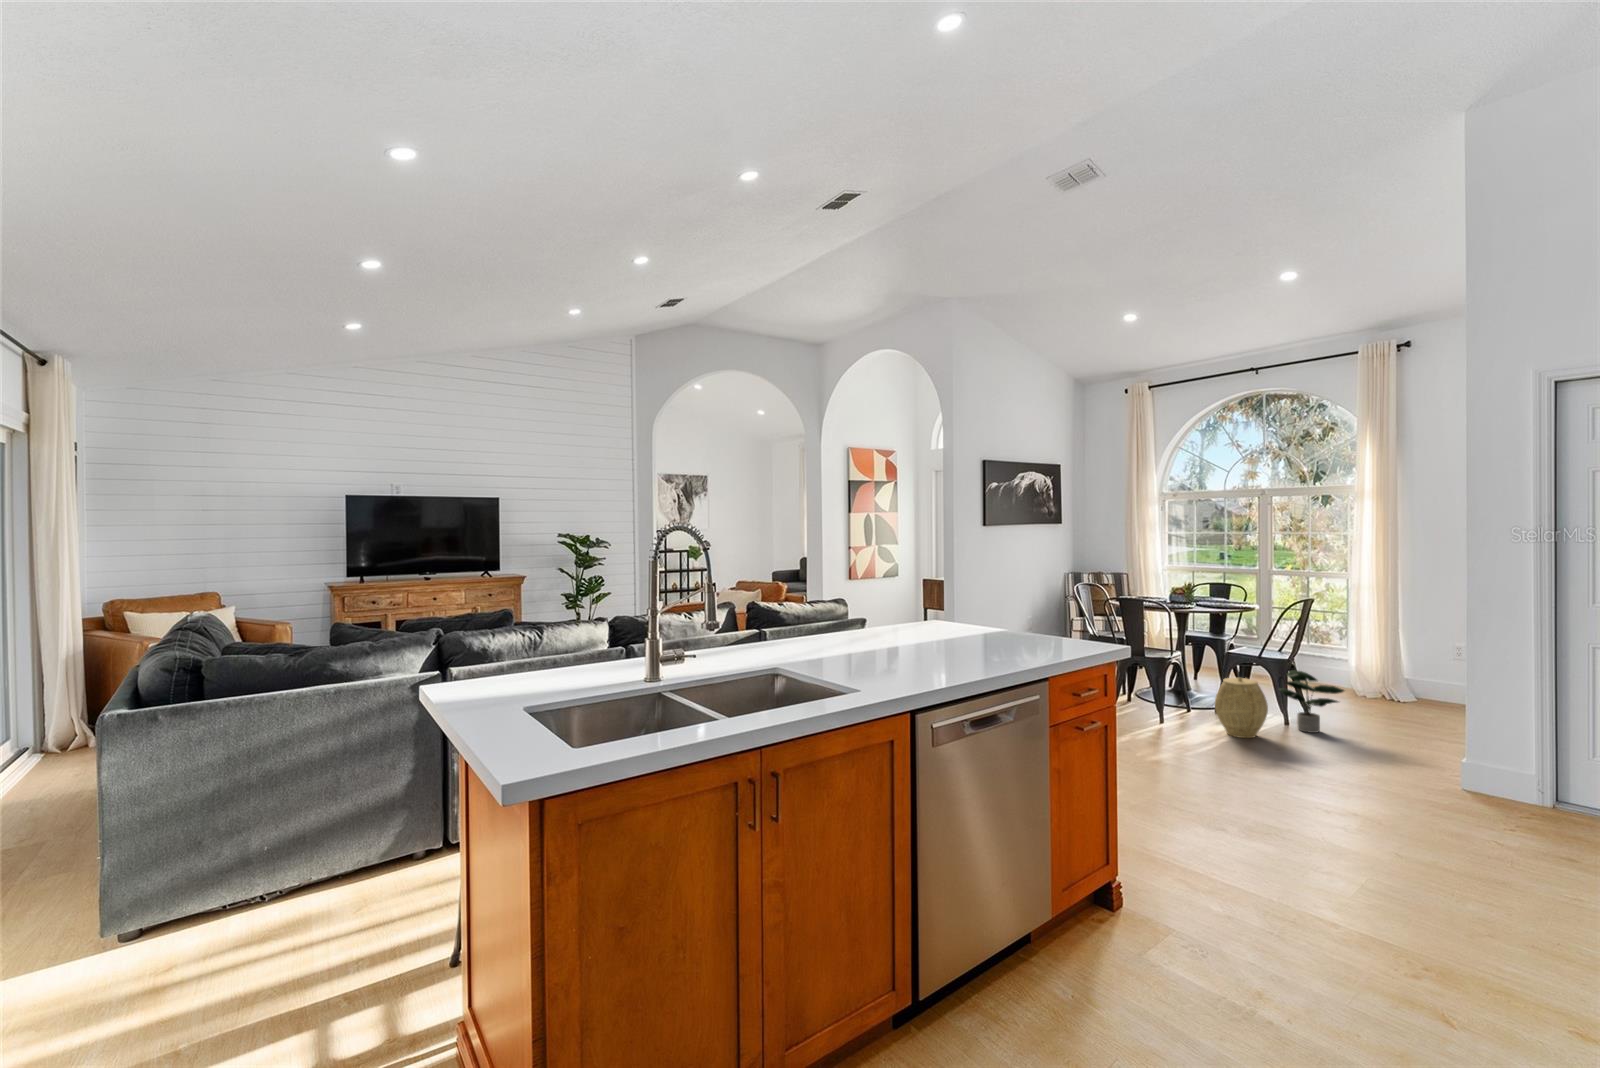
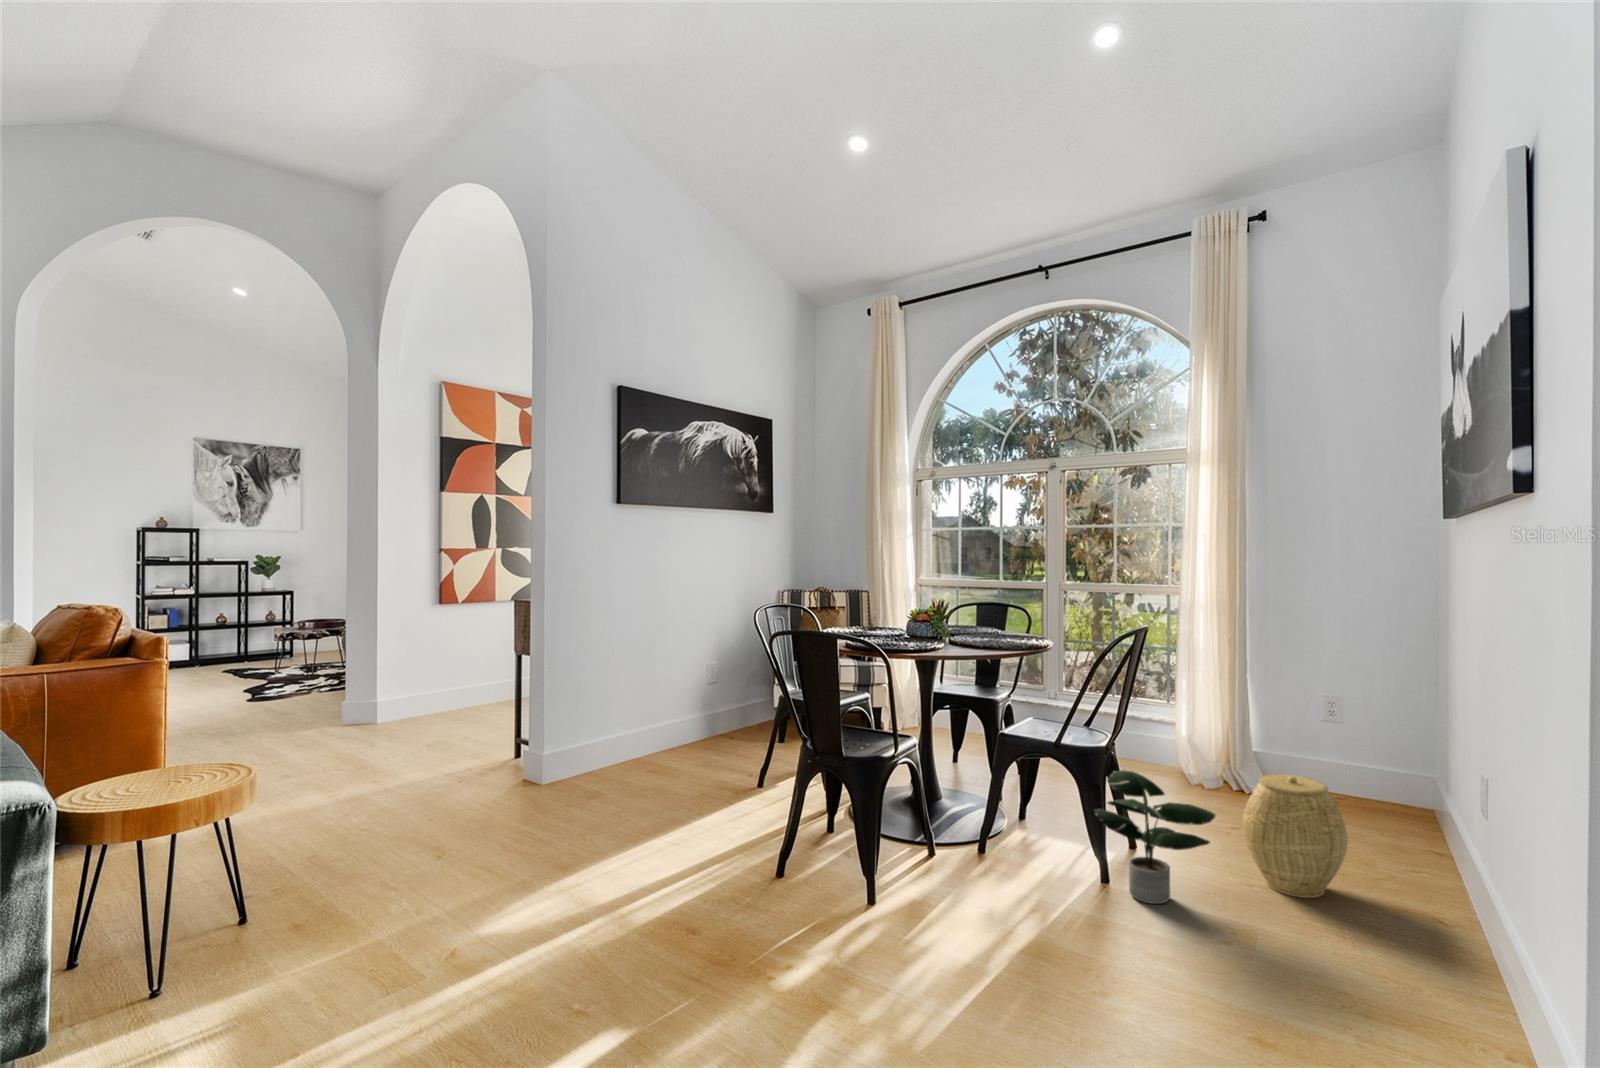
woven basket: present [1215,678,1268,738] -> present [1242,774,1348,898]

